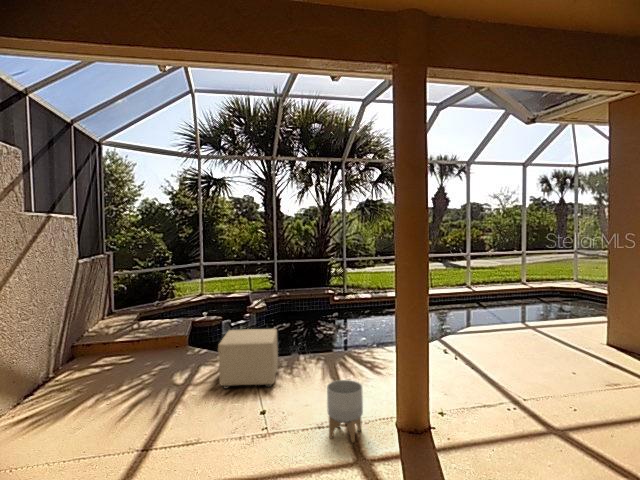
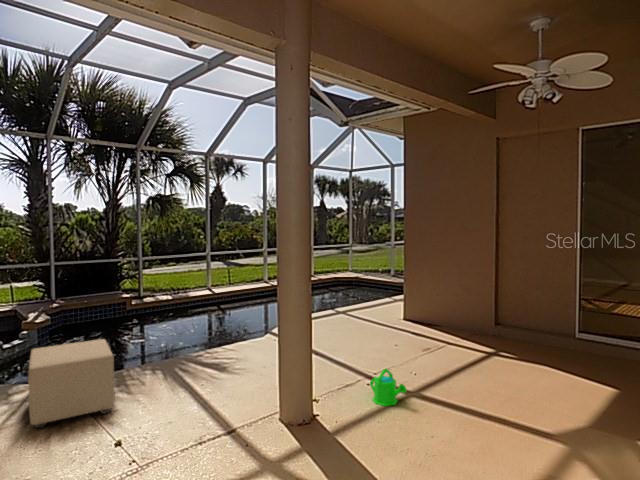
planter: present [327,380,363,442] -> none [214,380,255,452]
watering can: none [501,398,536,440] -> present [370,369,406,406]

